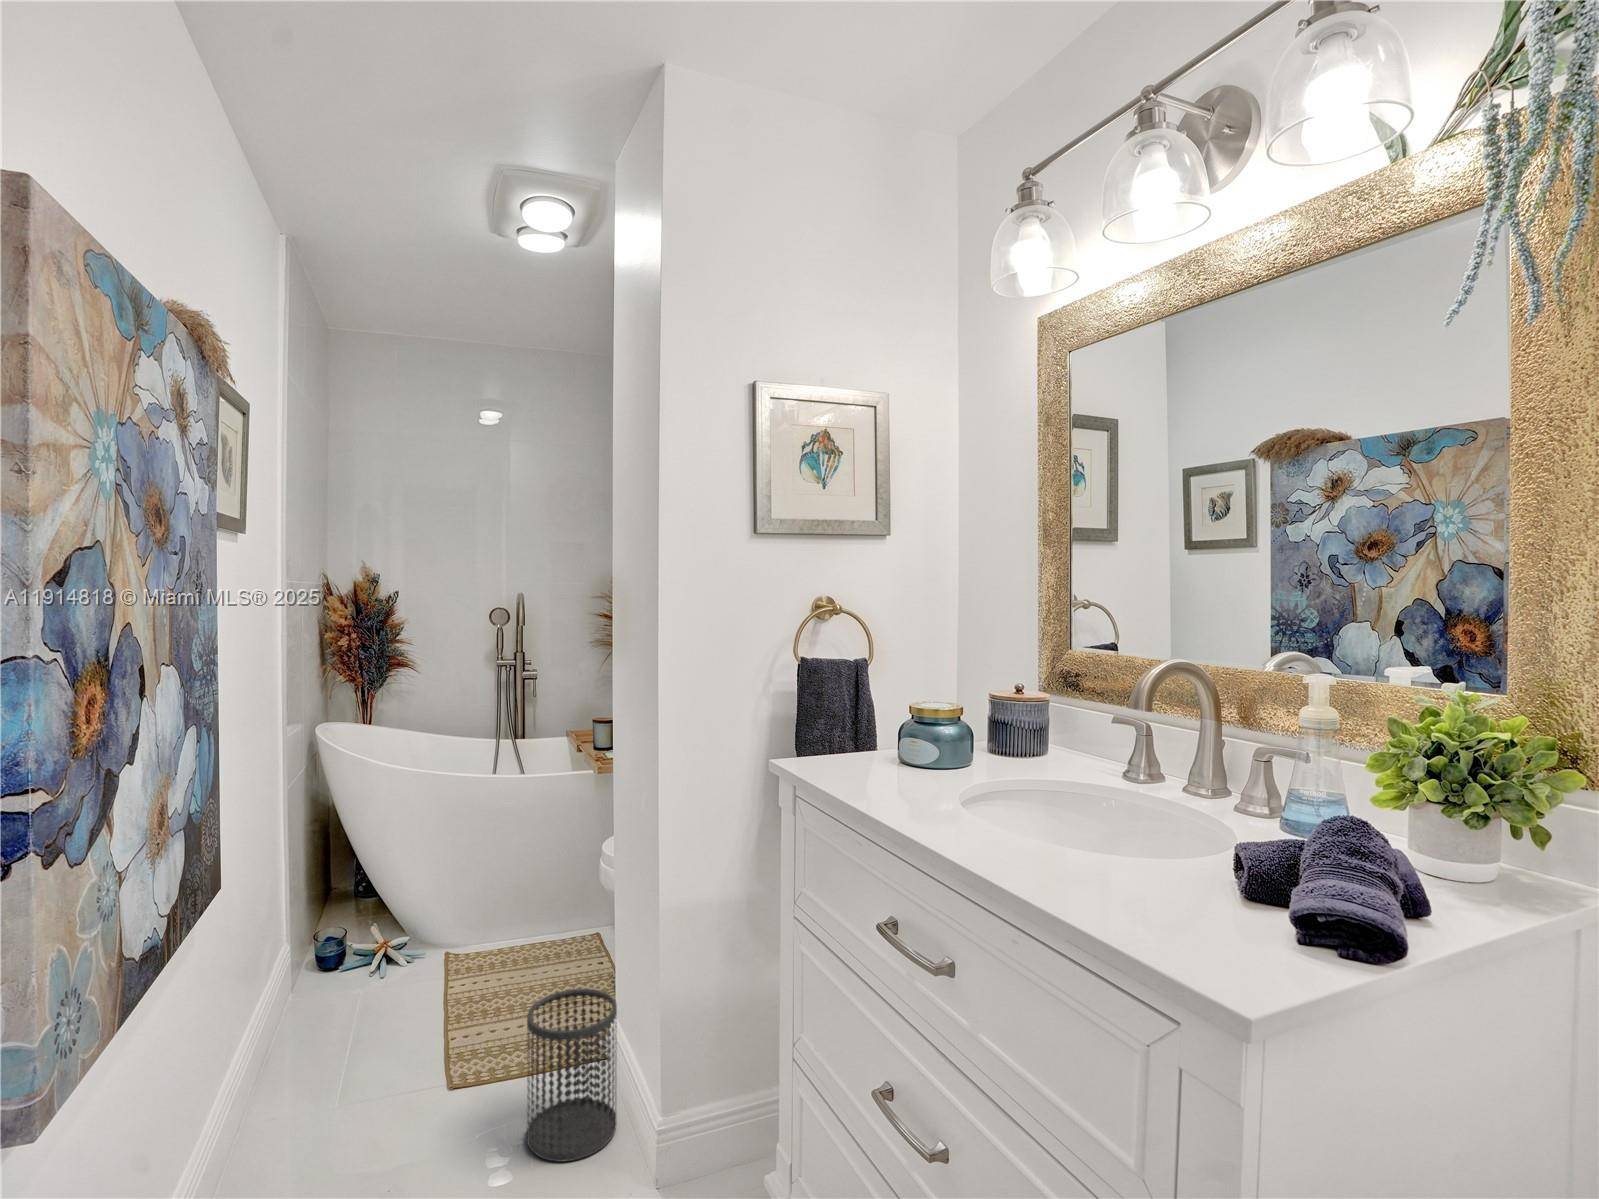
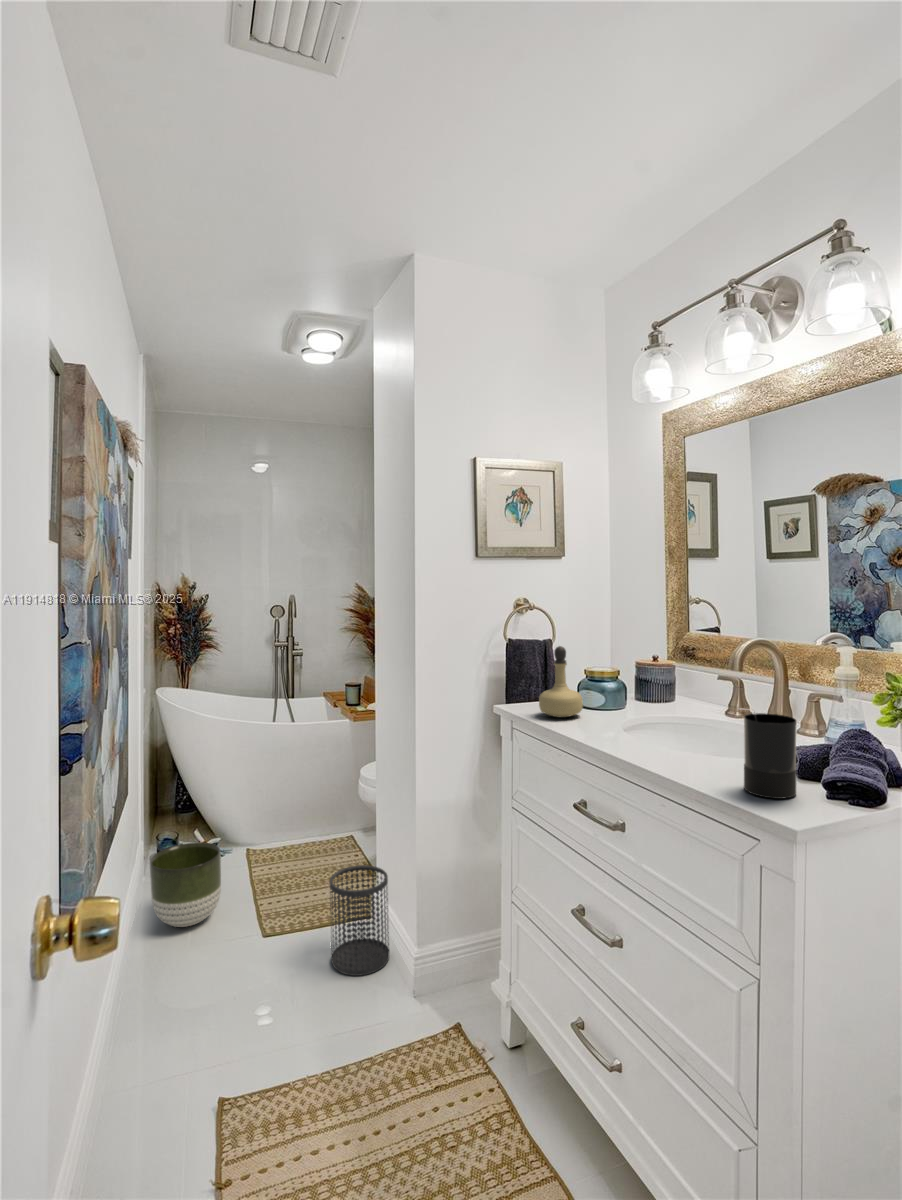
perfume bottle: none [832,664,900,776] -> present [539,646,583,717]
candle: none [1135,772,1242,943] -> present [744,709,797,799]
planter: none [275,944,386,1072] -> present [150,842,221,927]

